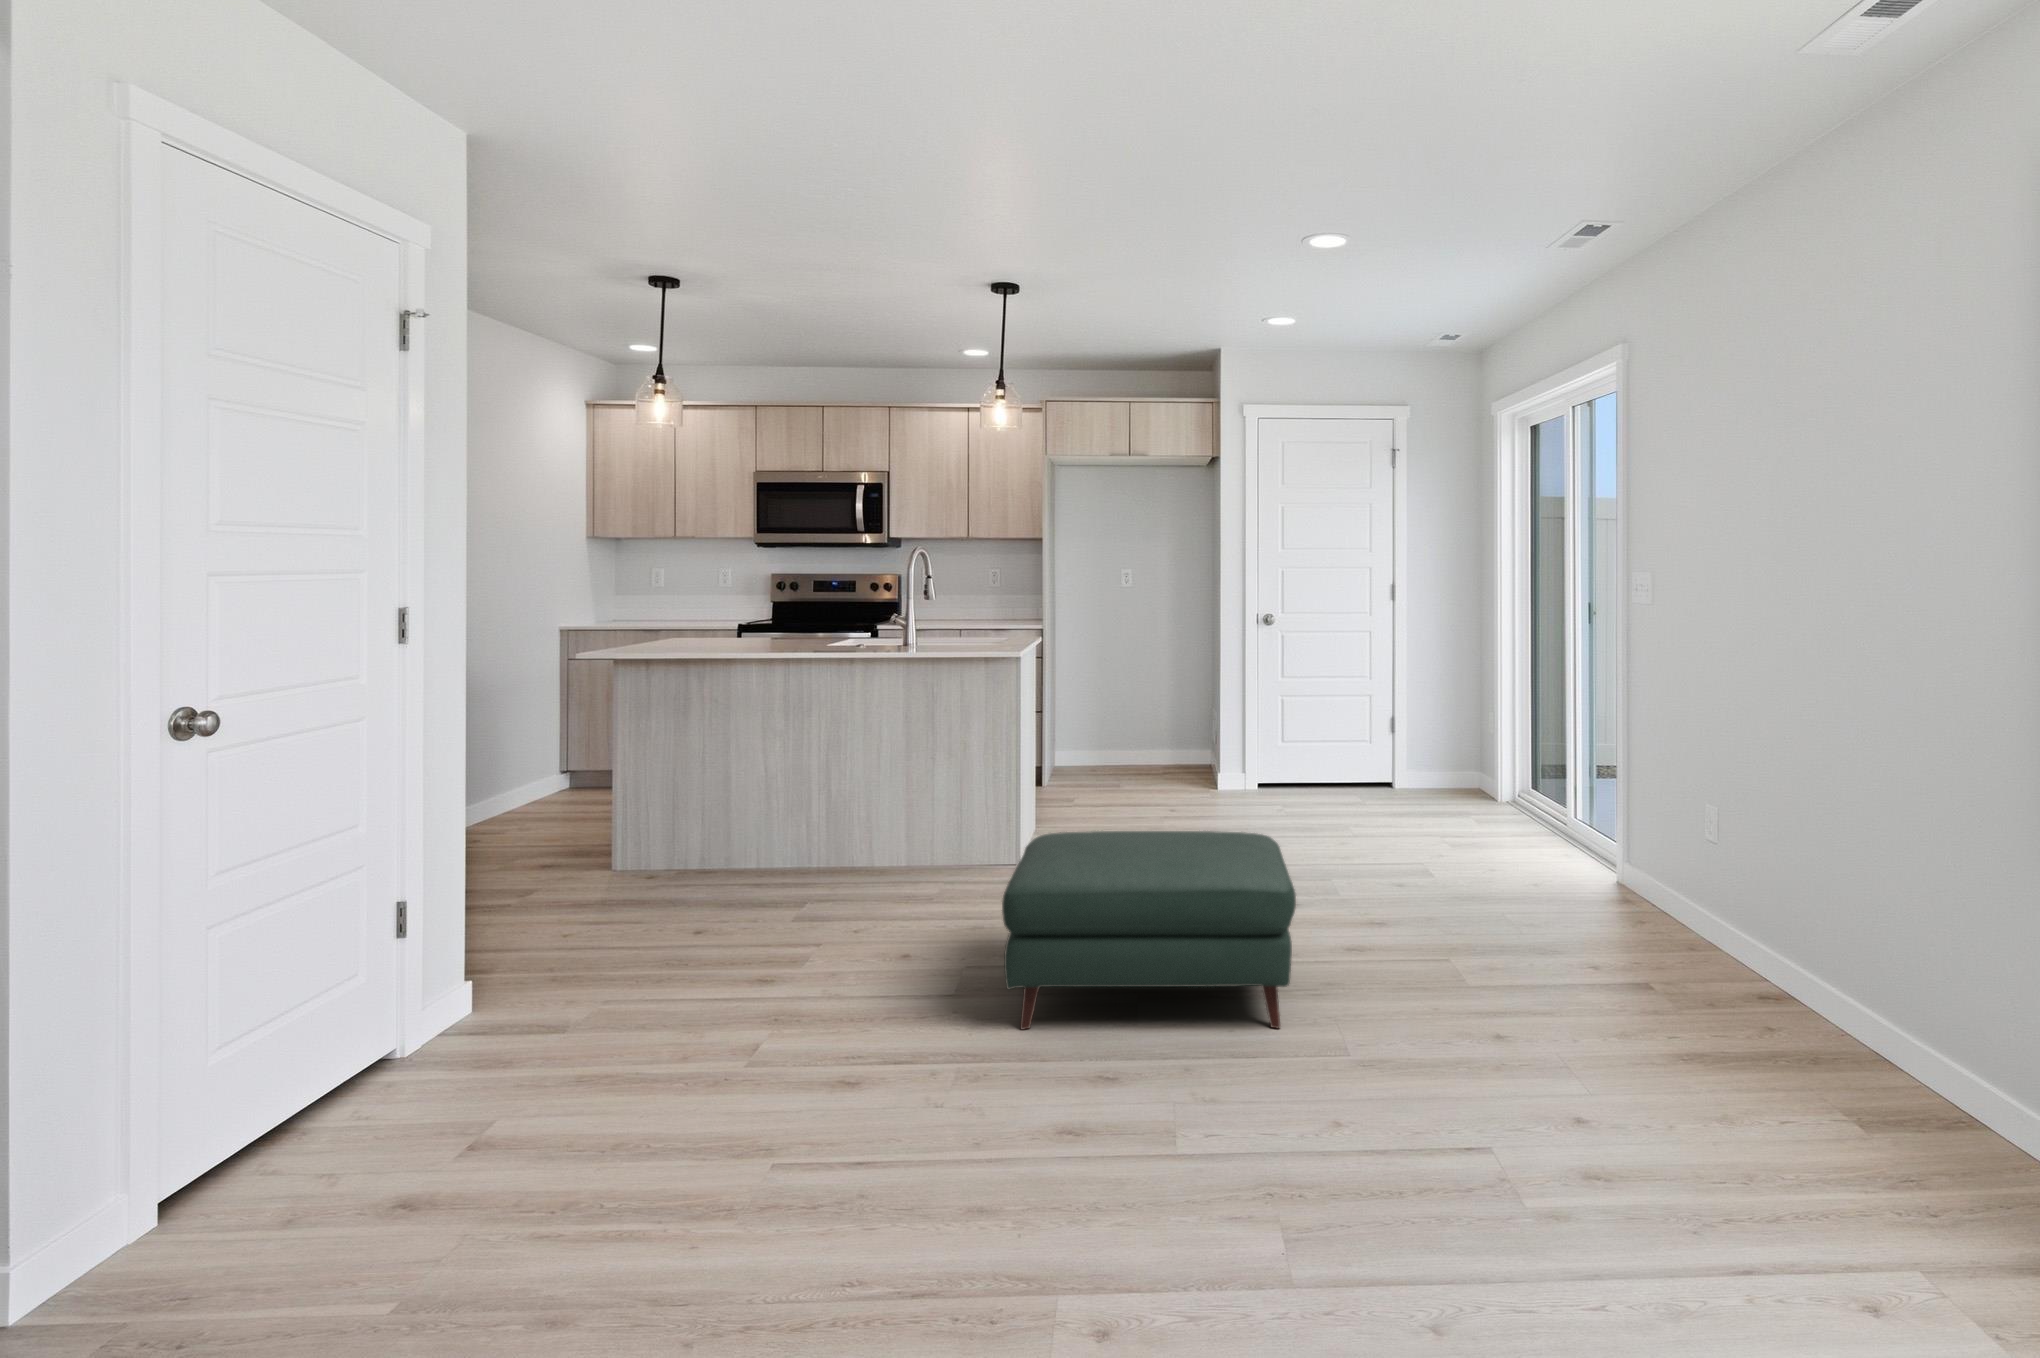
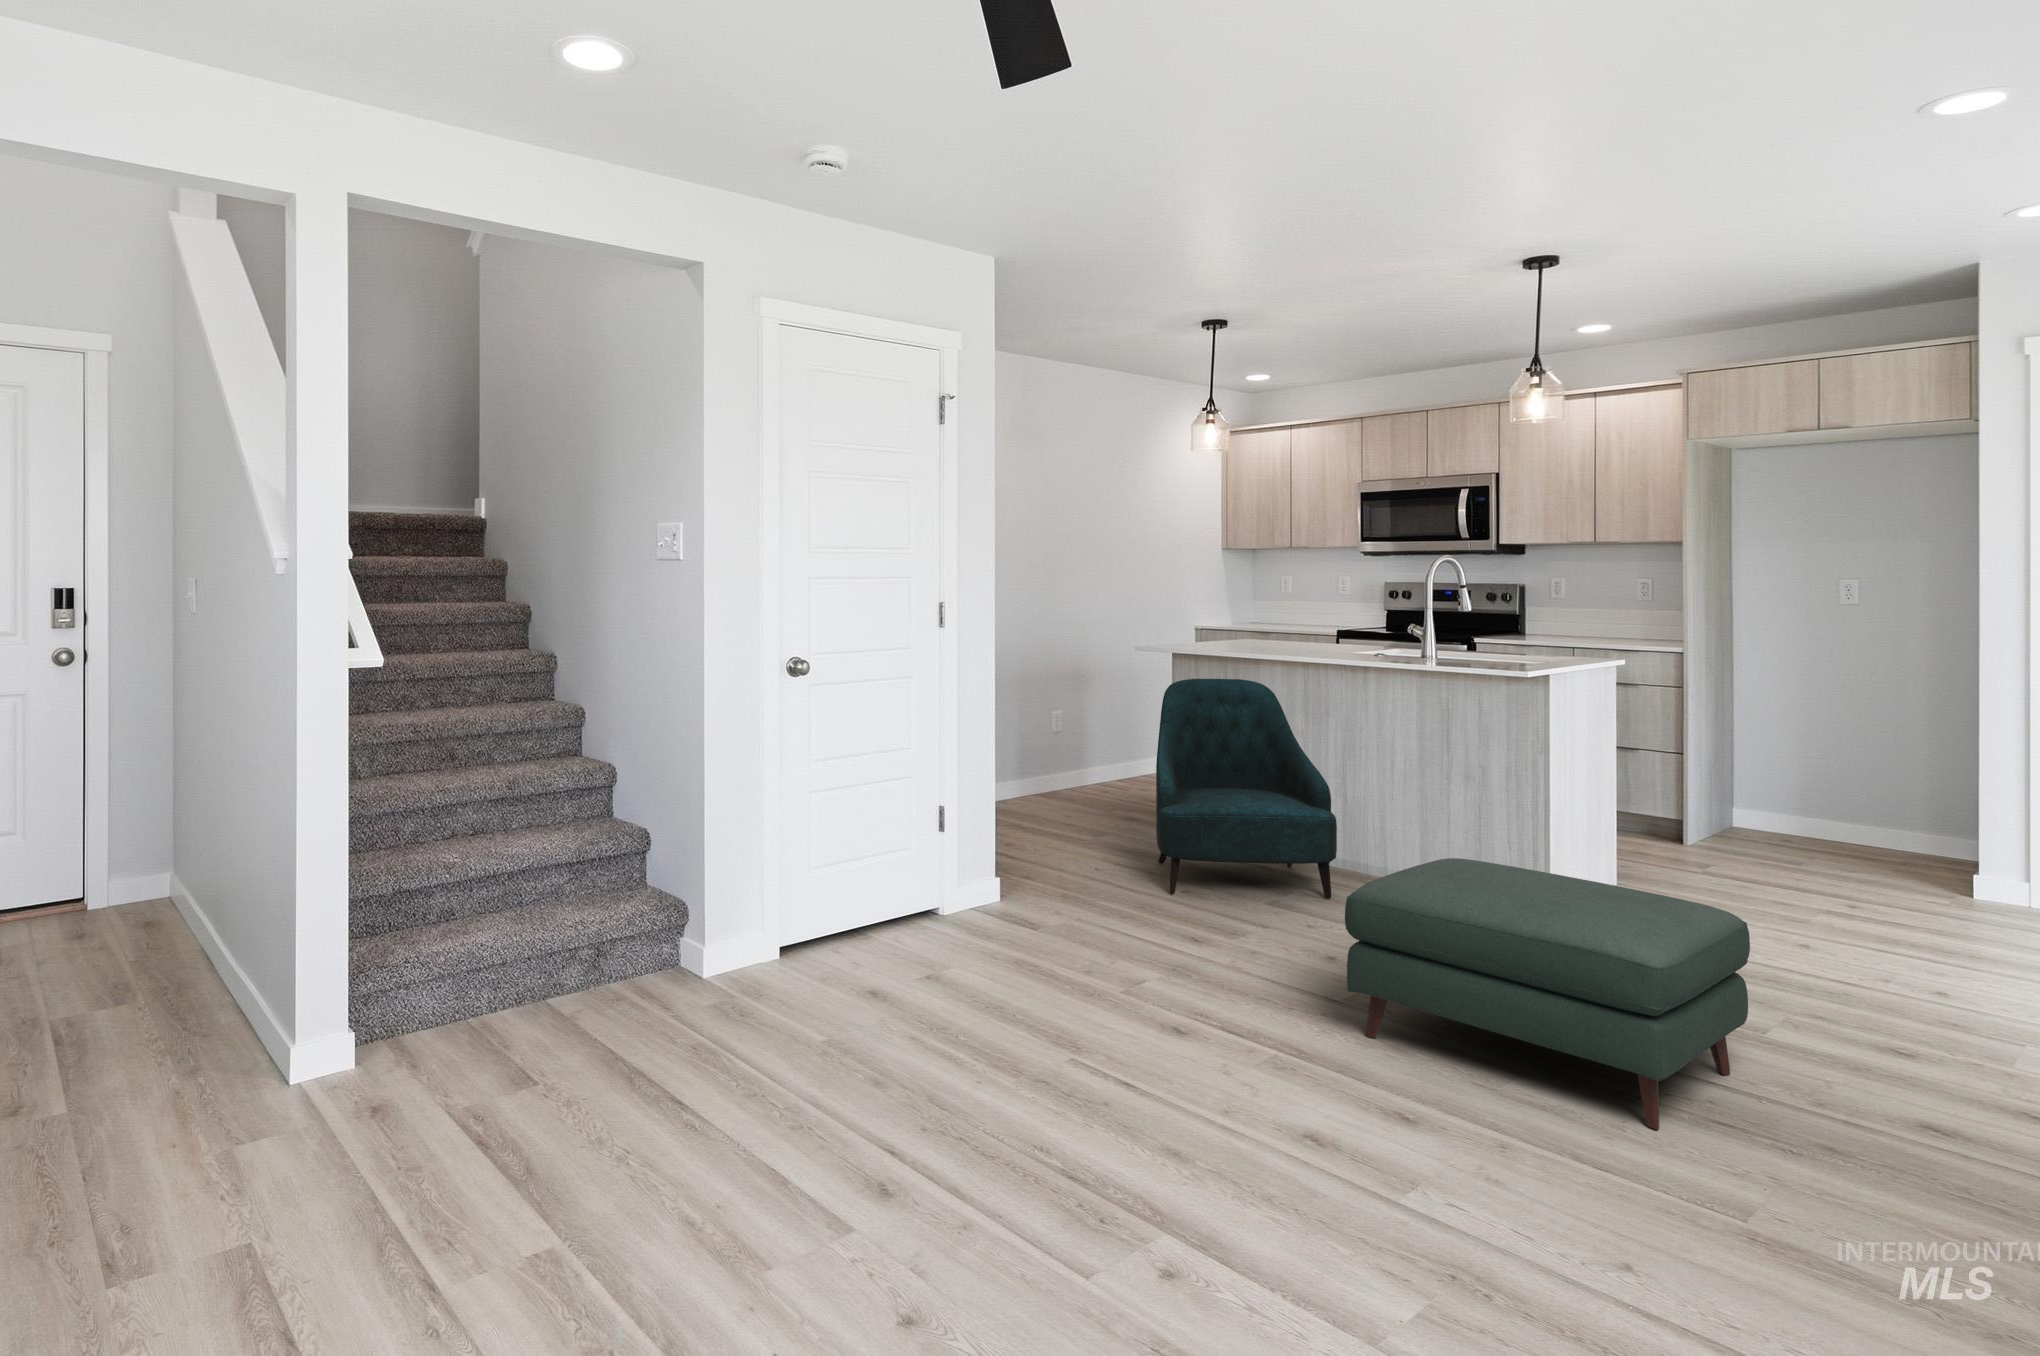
armchair: none [632,682,854,940] -> present [1156,679,1337,899]

